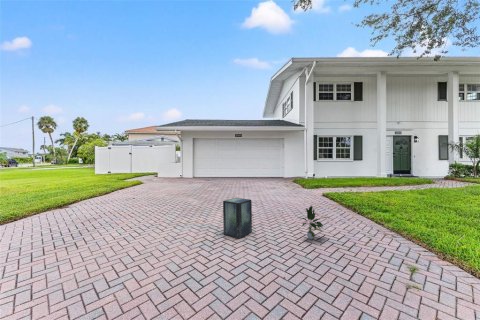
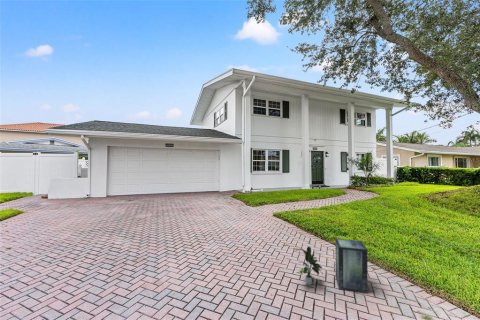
storage box: present [223,198,252,239] -> present [335,239,368,293]

